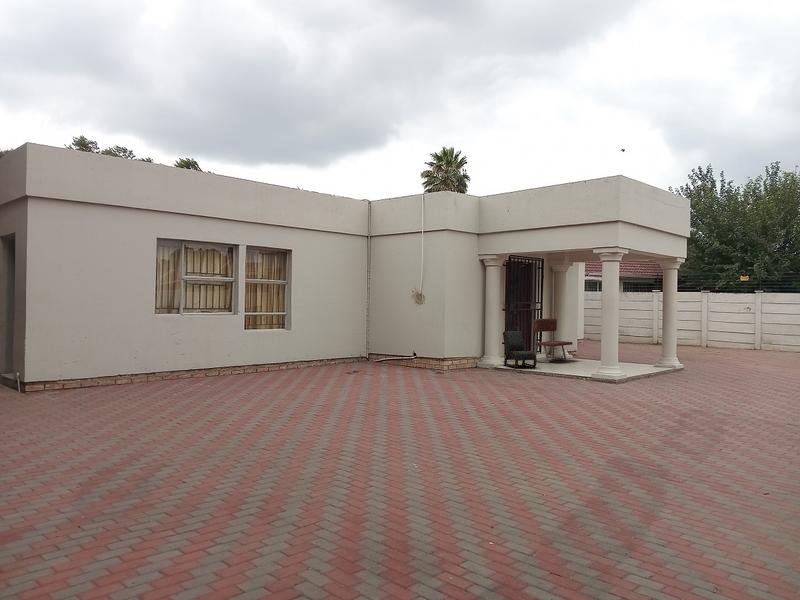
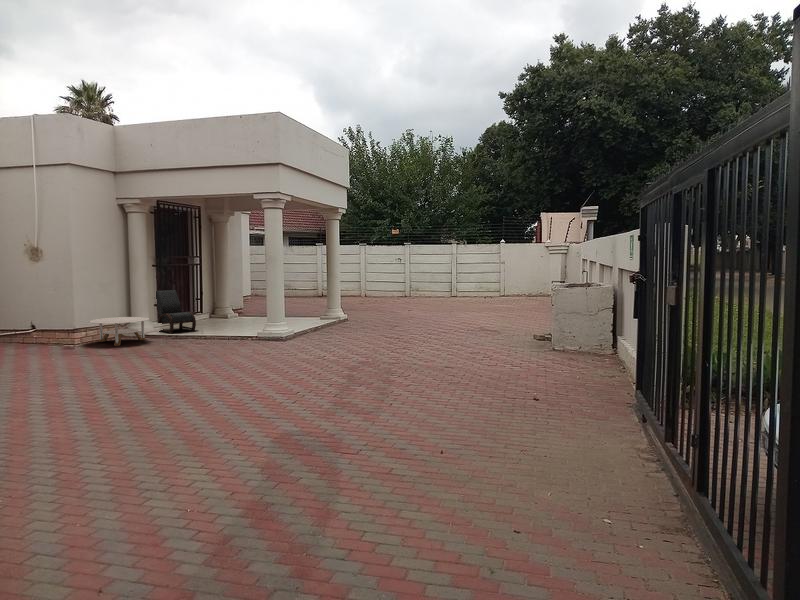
bench: present [534,318,573,363] -> none [192,274,237,324]
round table: none [454,352,500,375] -> present [89,317,149,346]

